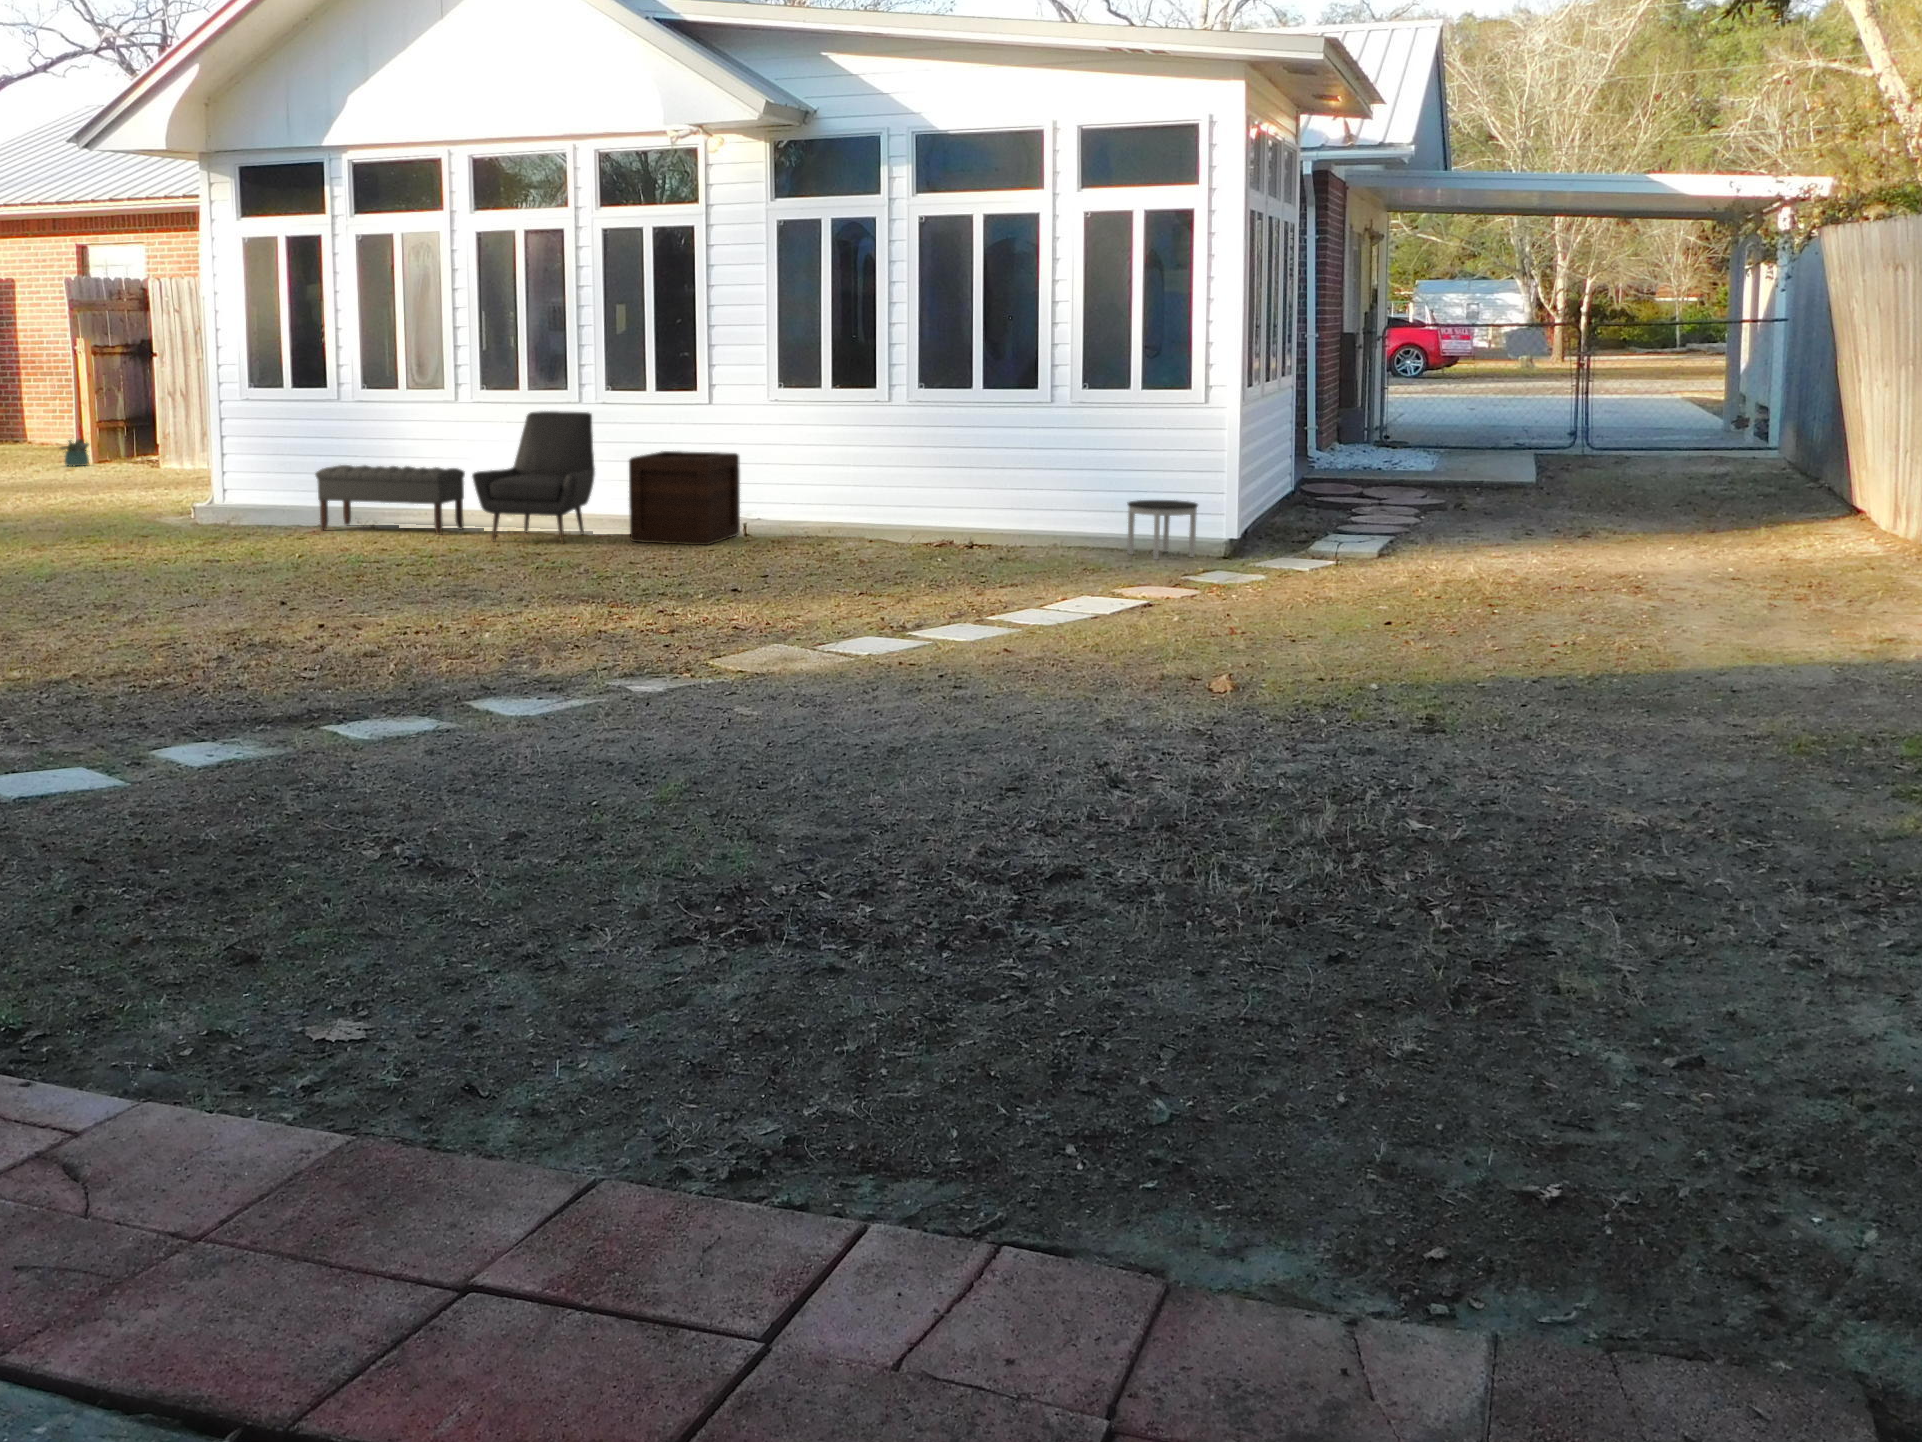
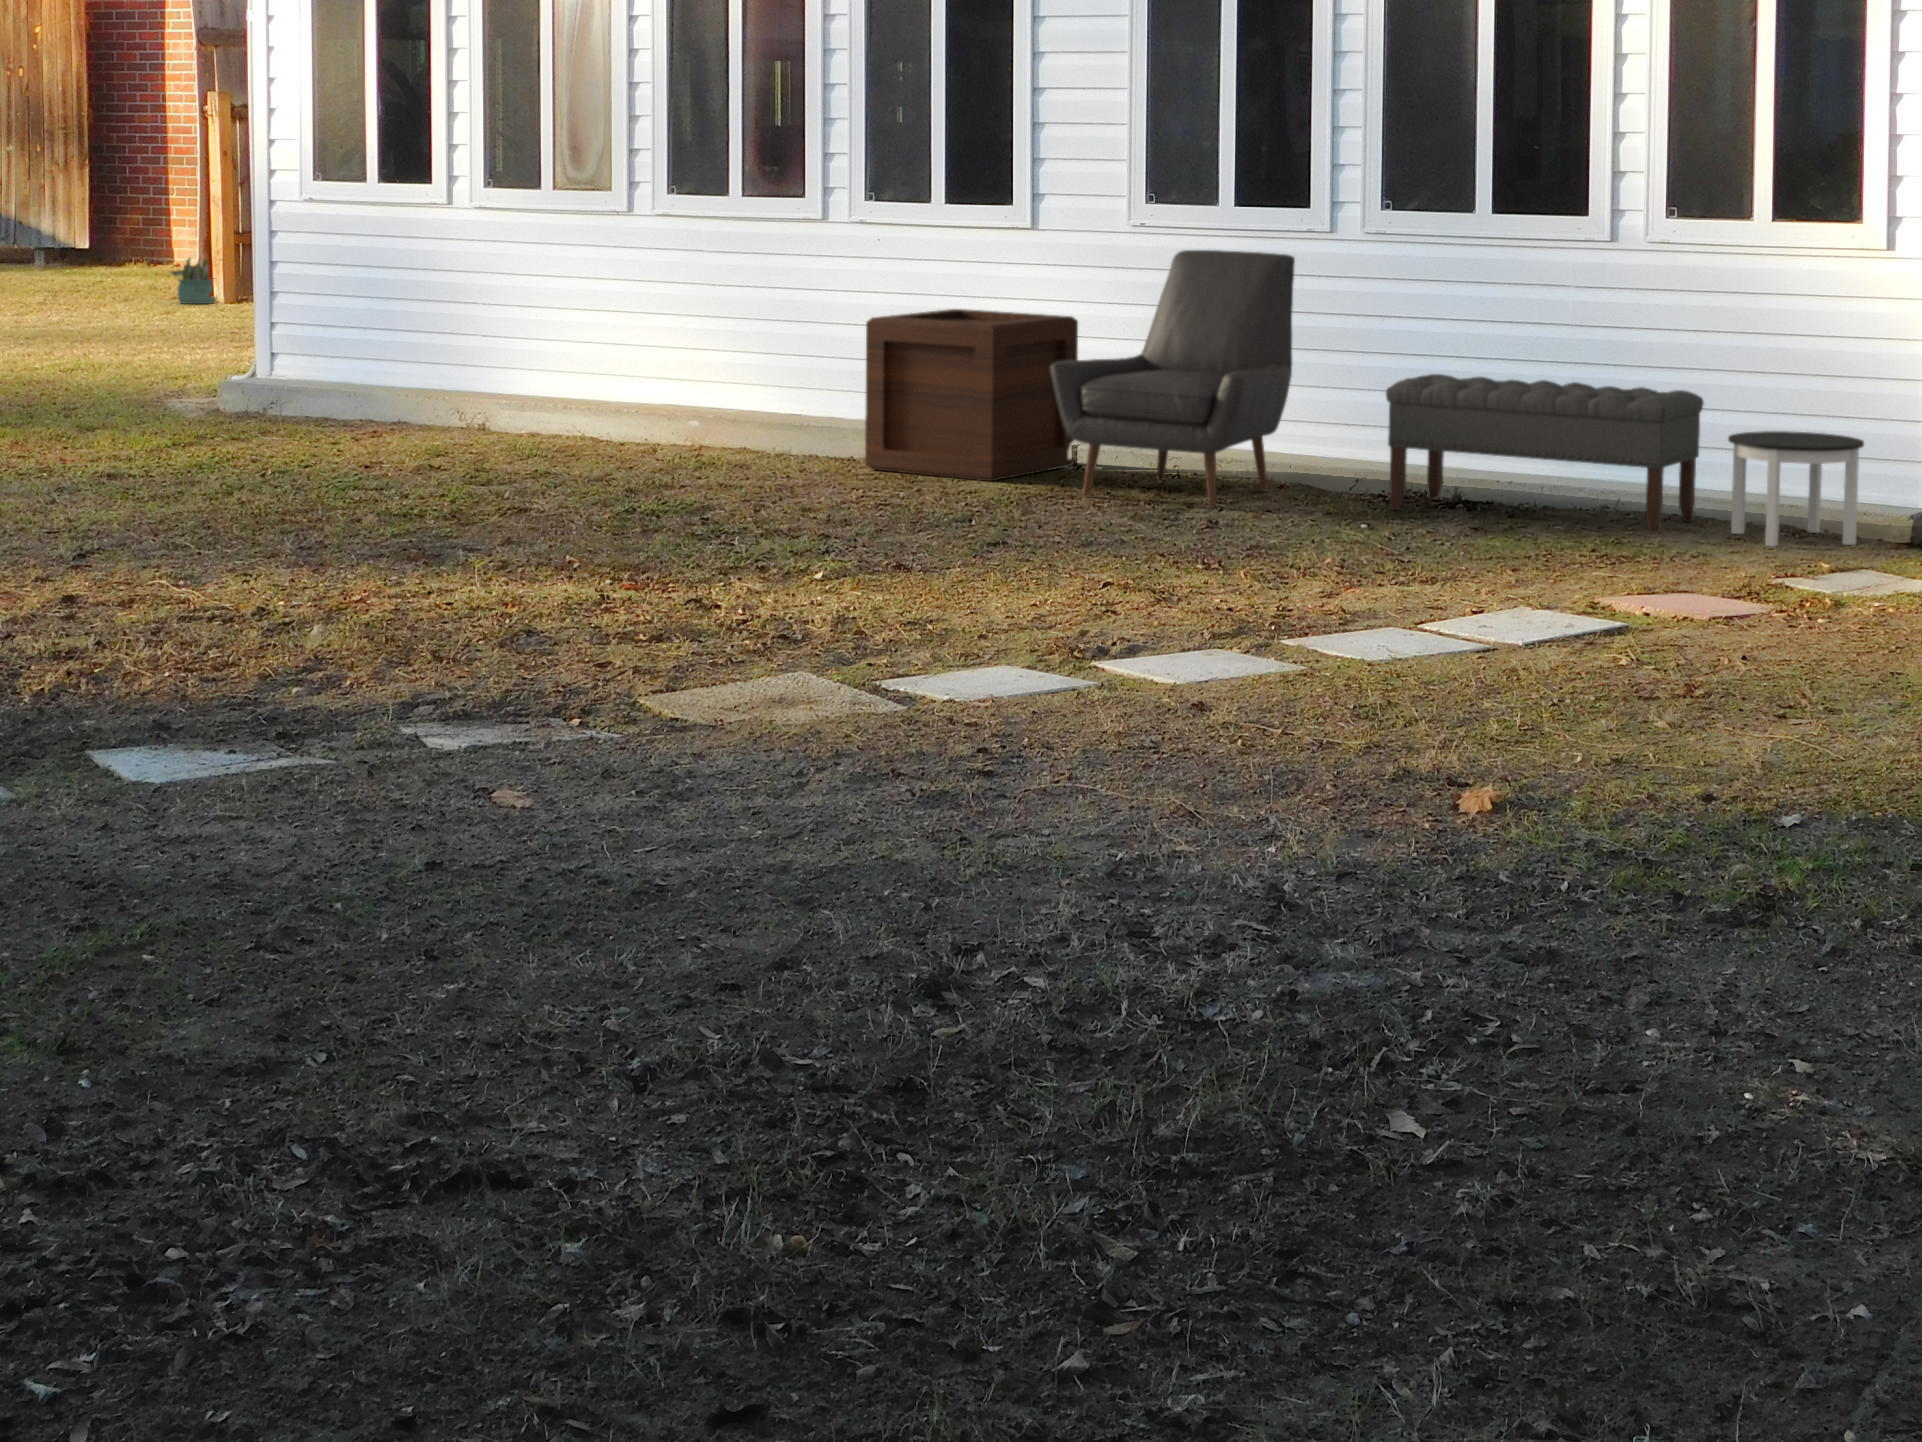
chair: present [472,411,595,543] -> present [1050,250,1295,508]
bench: present [316,465,465,535] -> present [1386,374,1704,534]

